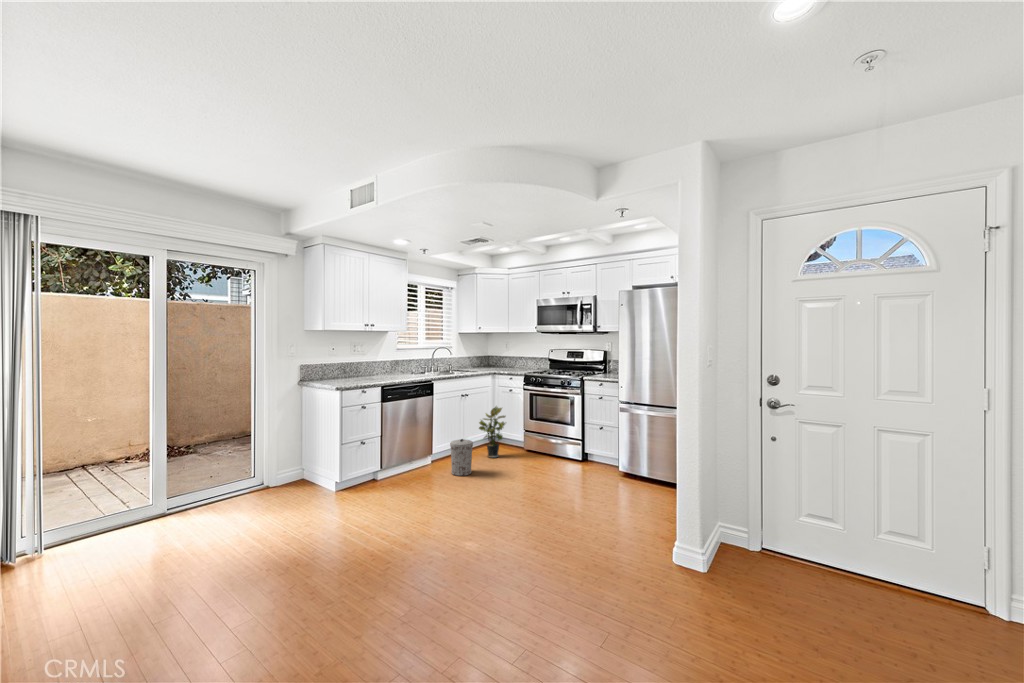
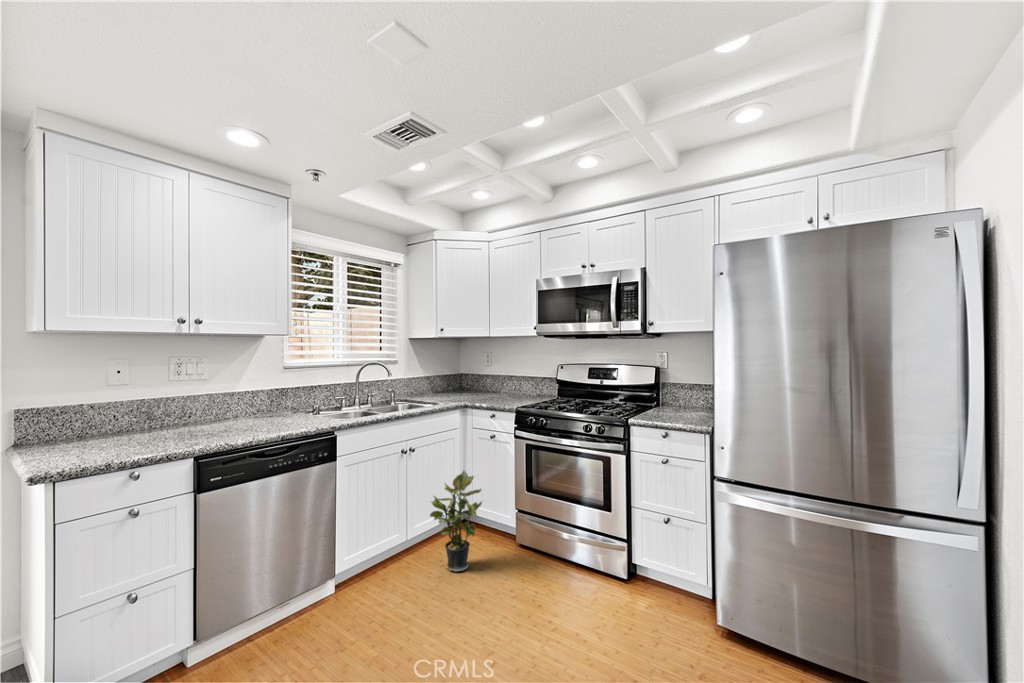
trash can: present [450,439,473,476] -> none [357,556,407,647]

